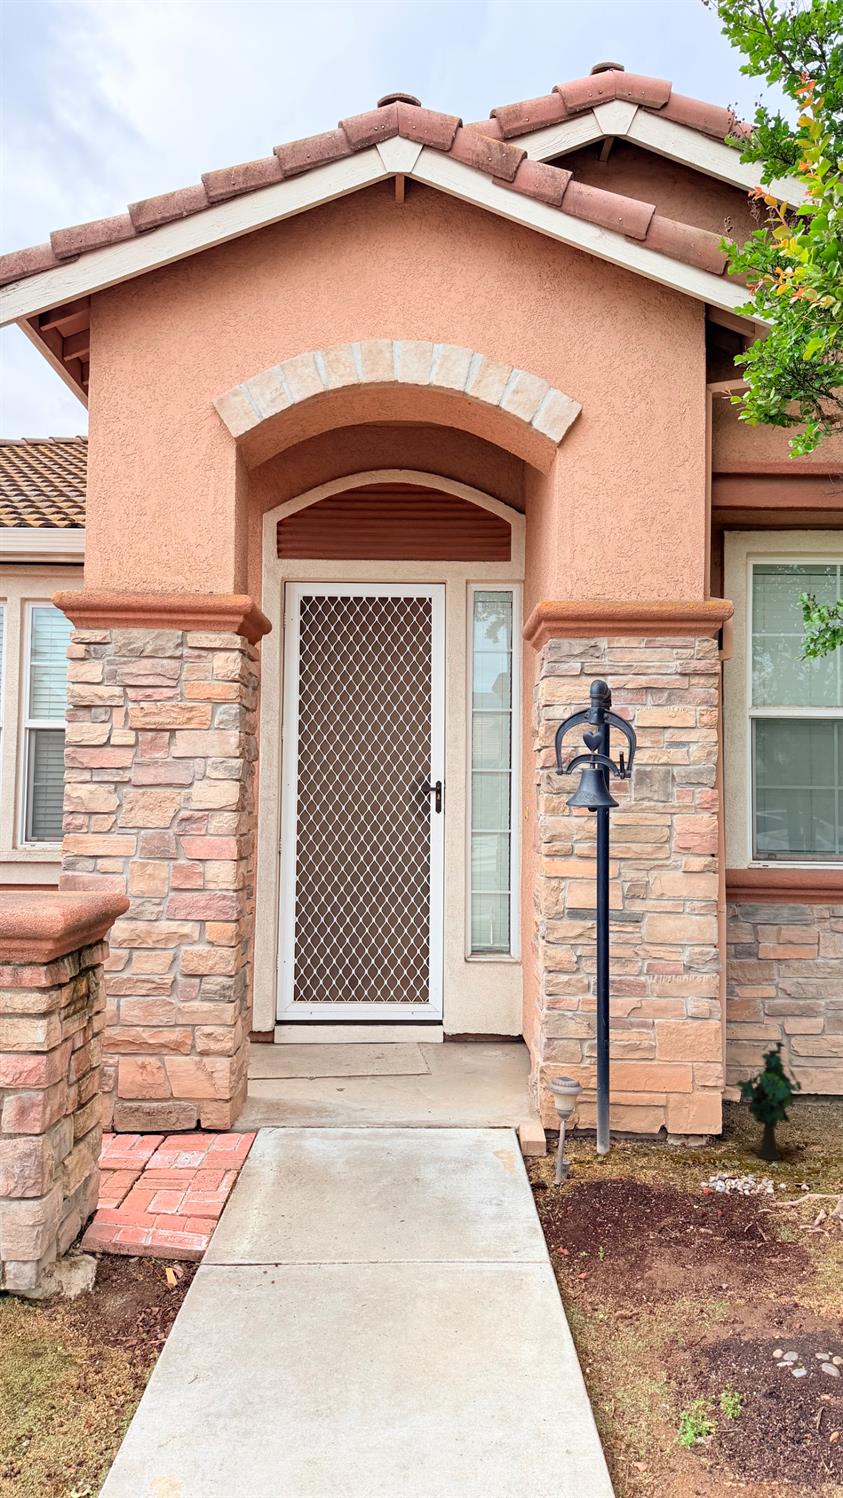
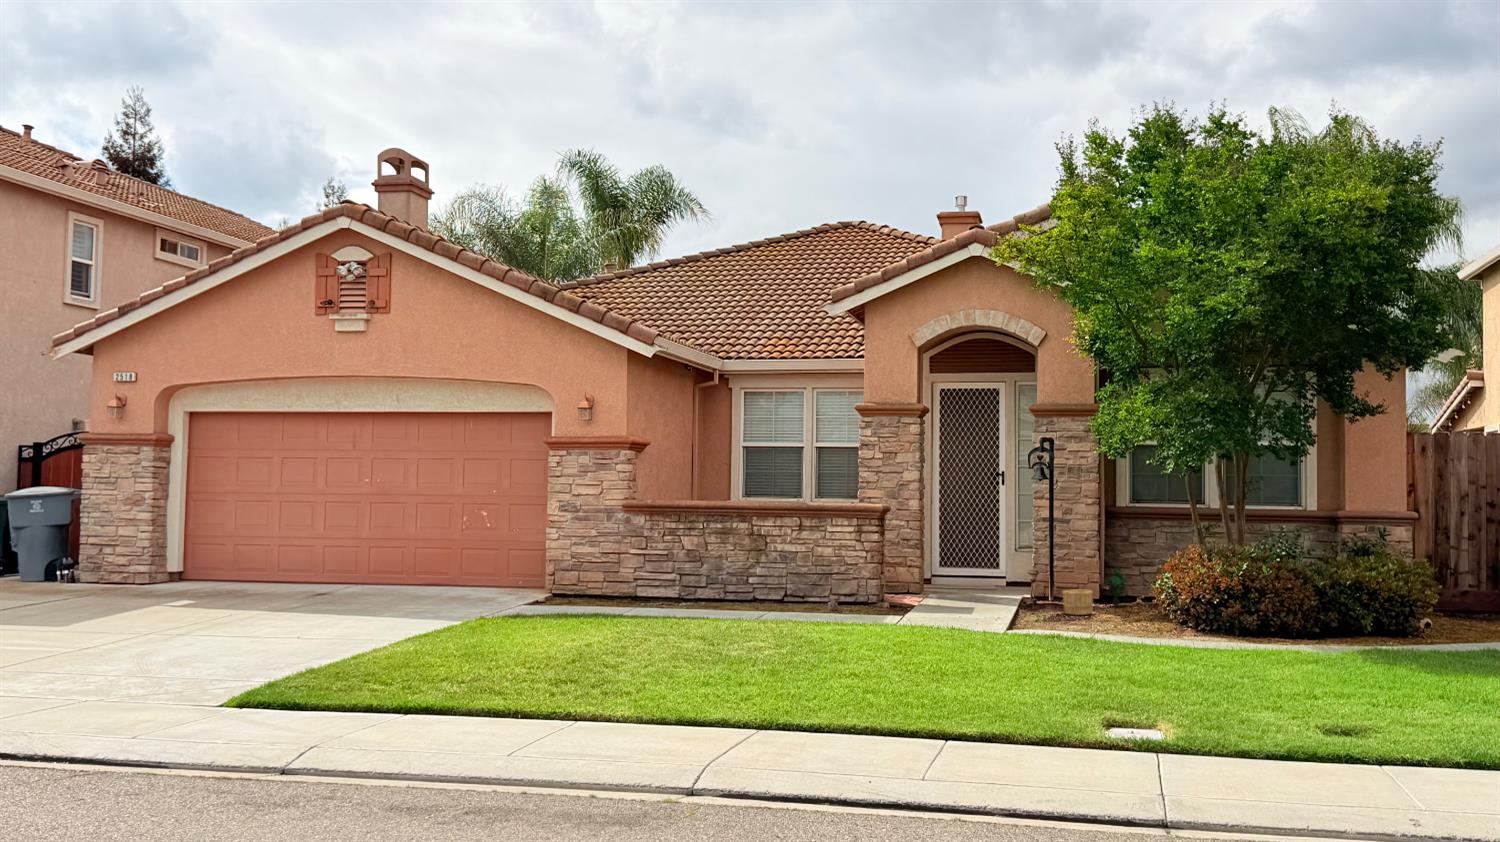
wooden bucket: none [670,1150,769,1257] -> present [1063,589,1093,615]

